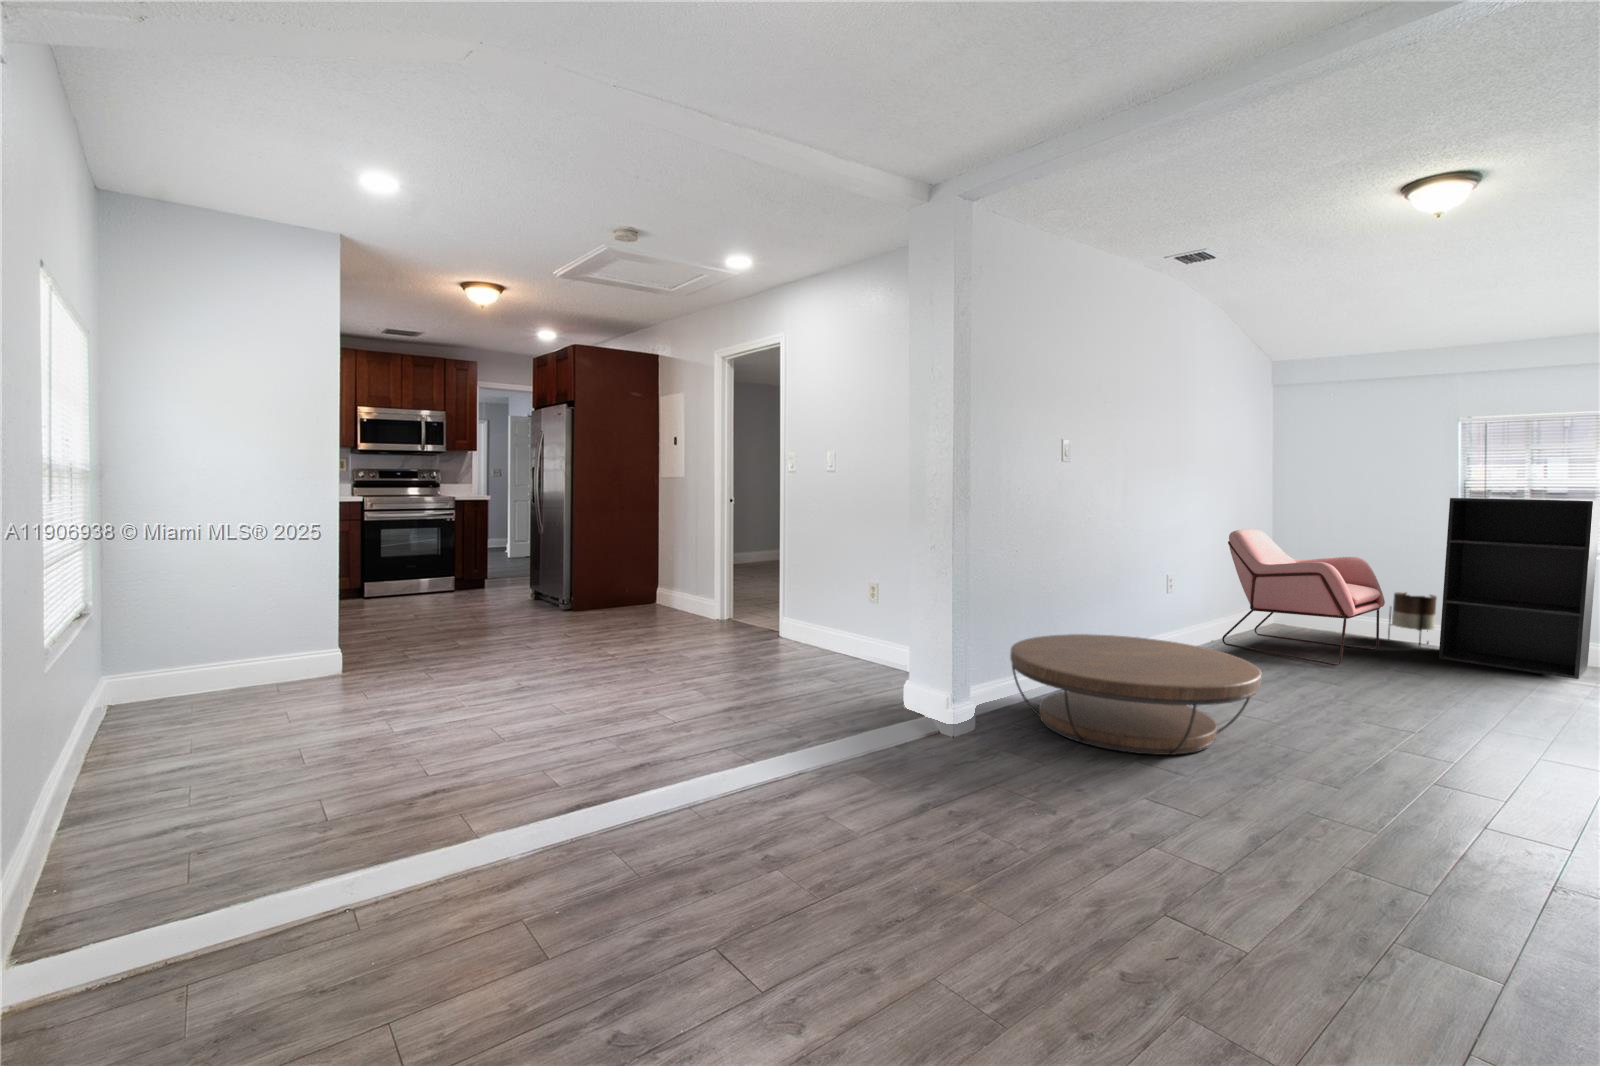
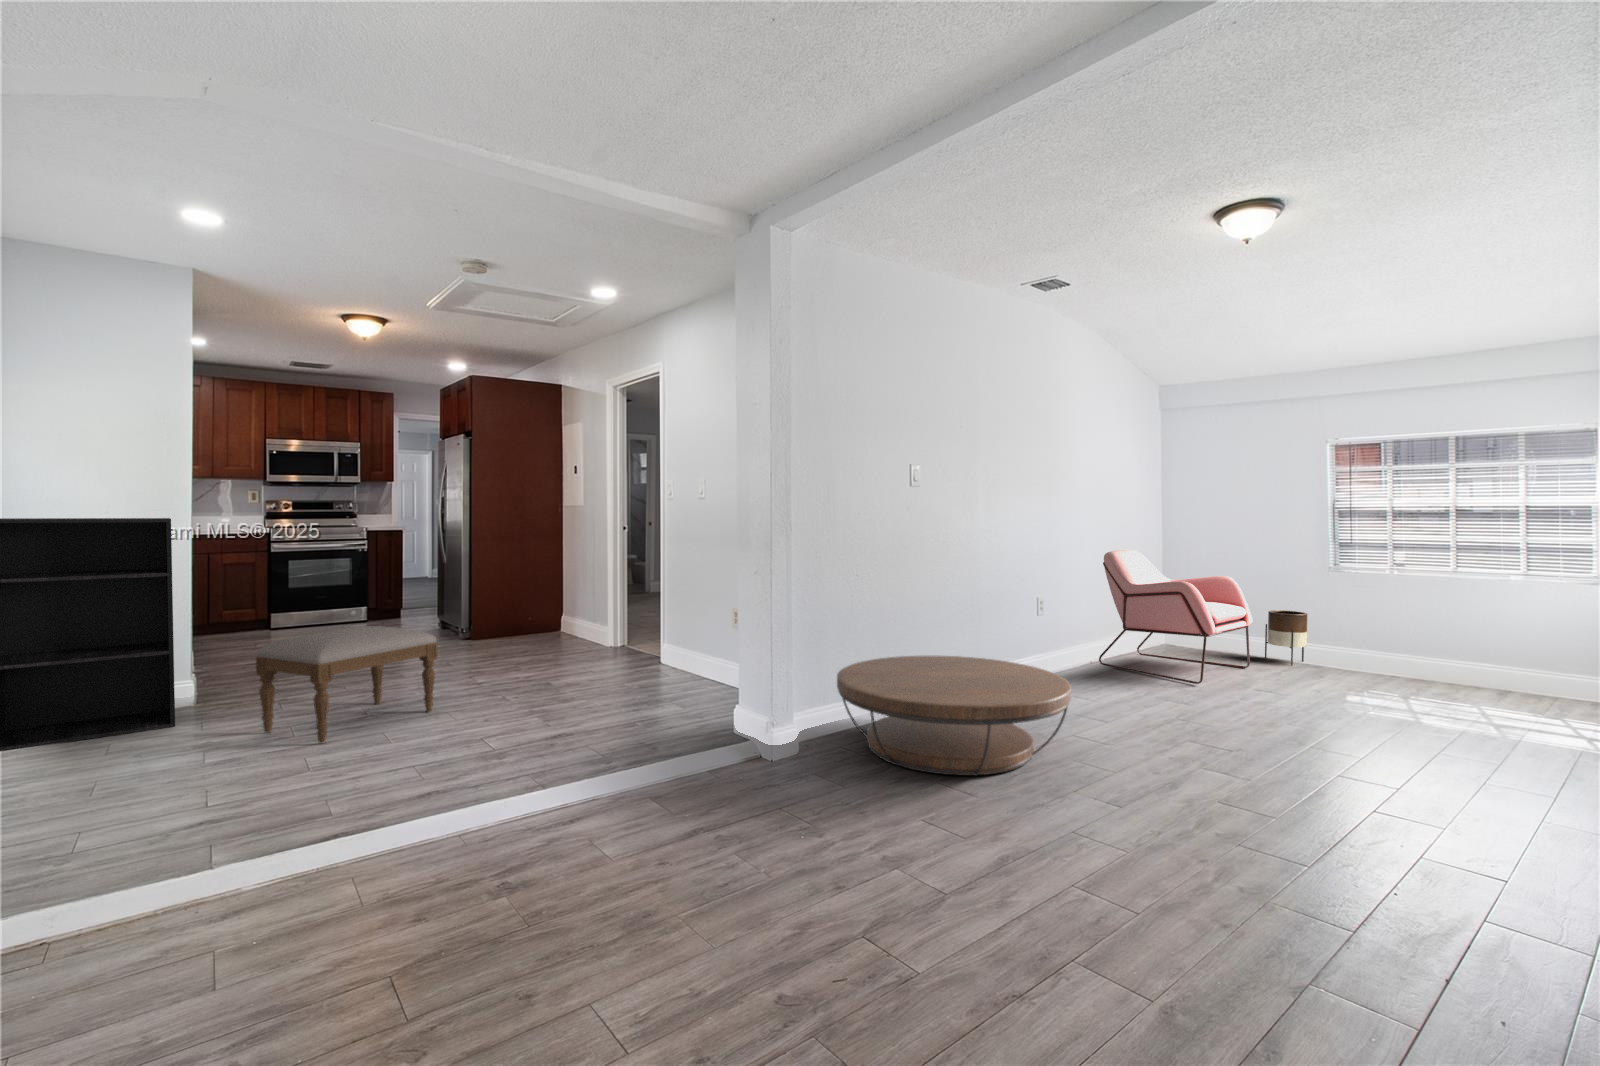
bookshelf: present [1439,498,1600,679] -> present [0,518,175,751]
ottoman: none [426,599,590,714] -> present [256,626,437,743]

